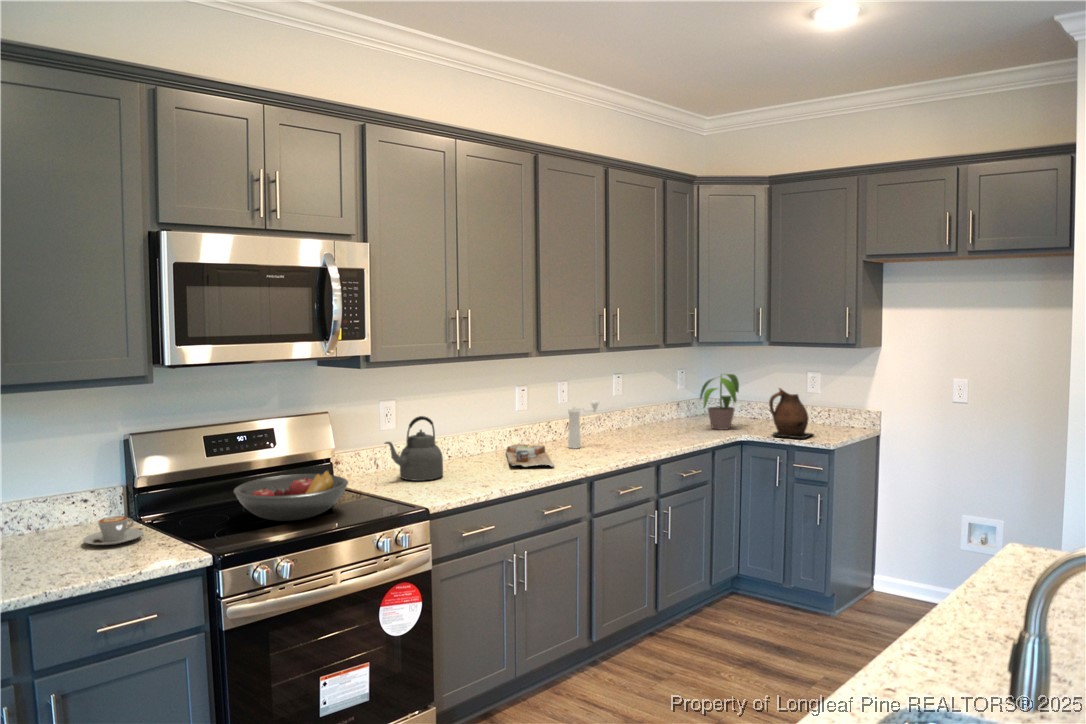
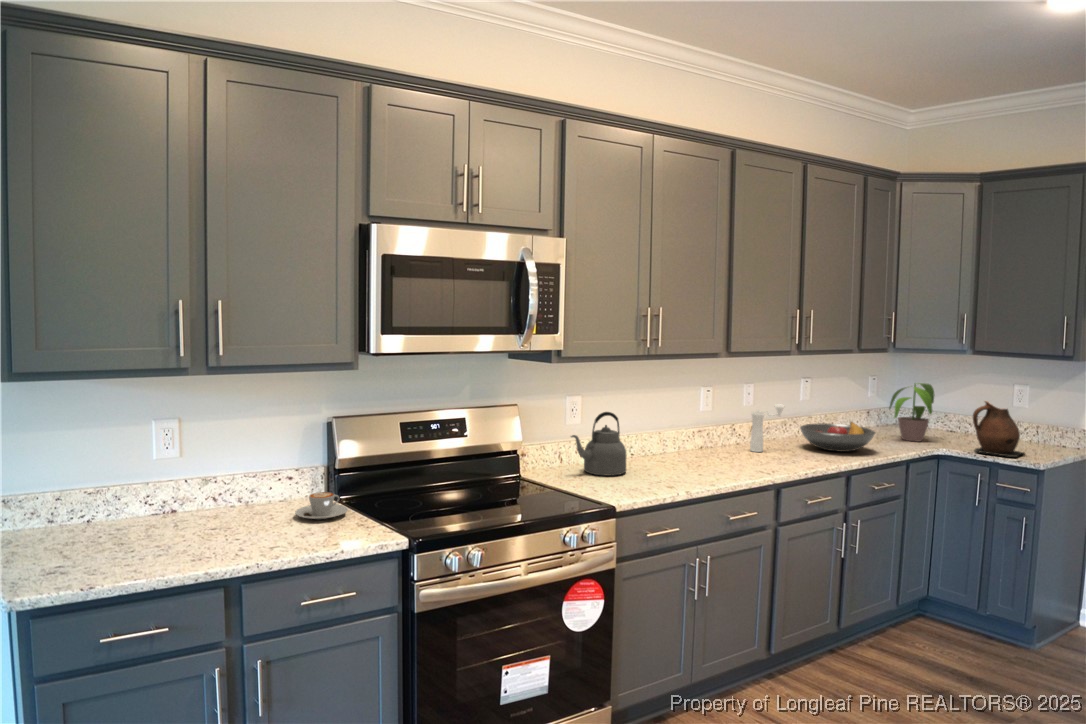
cutting board: present [506,444,554,467] -> none [686,443,739,472]
fruit bowl: present [234,470,348,521] -> present [800,422,875,452]

